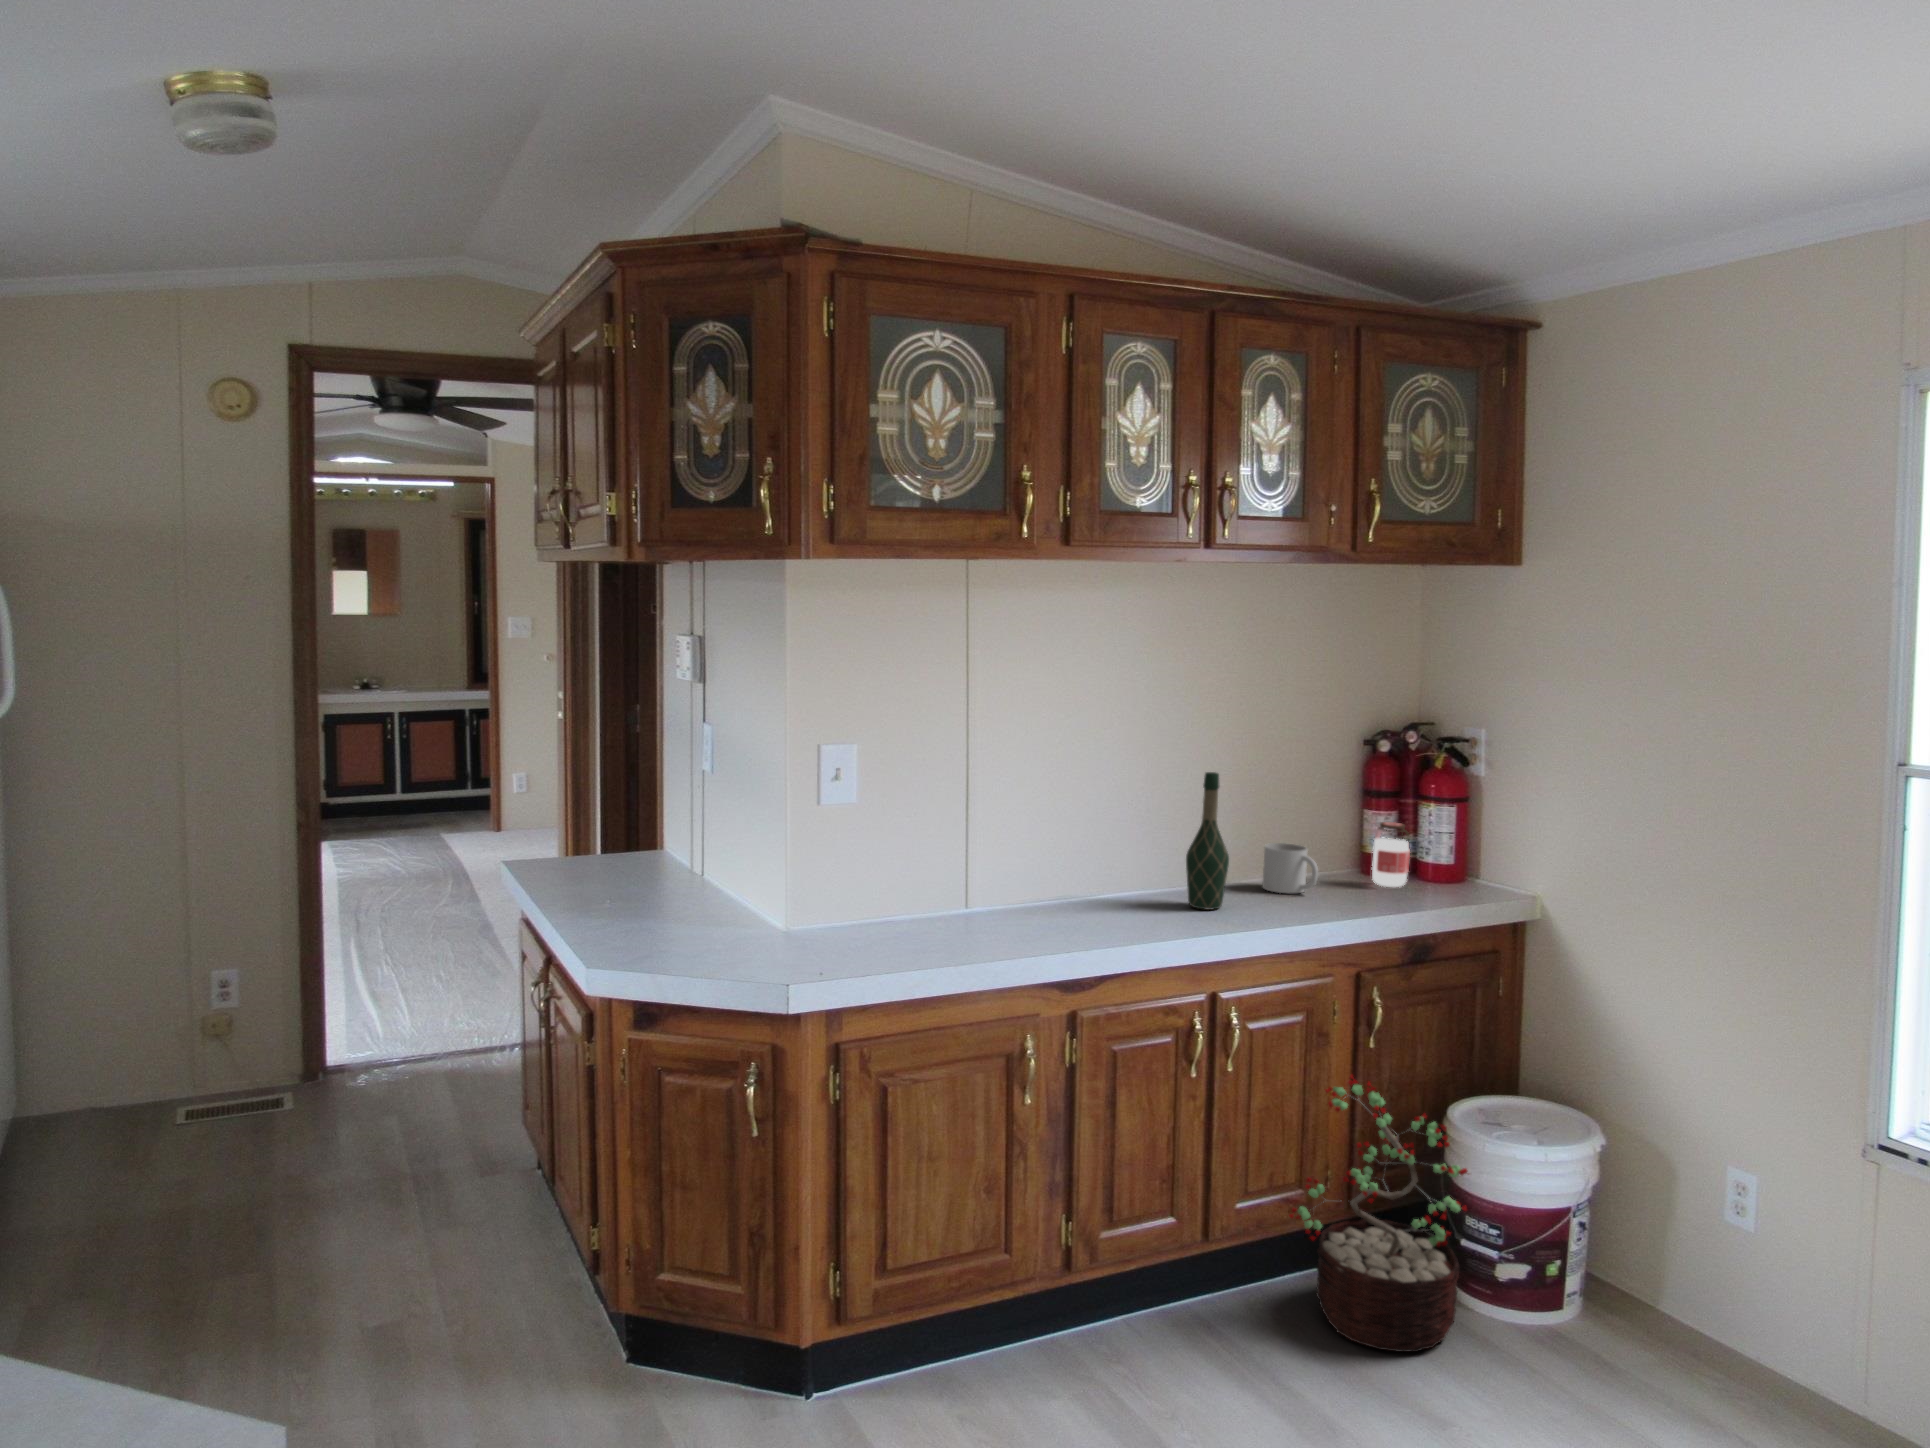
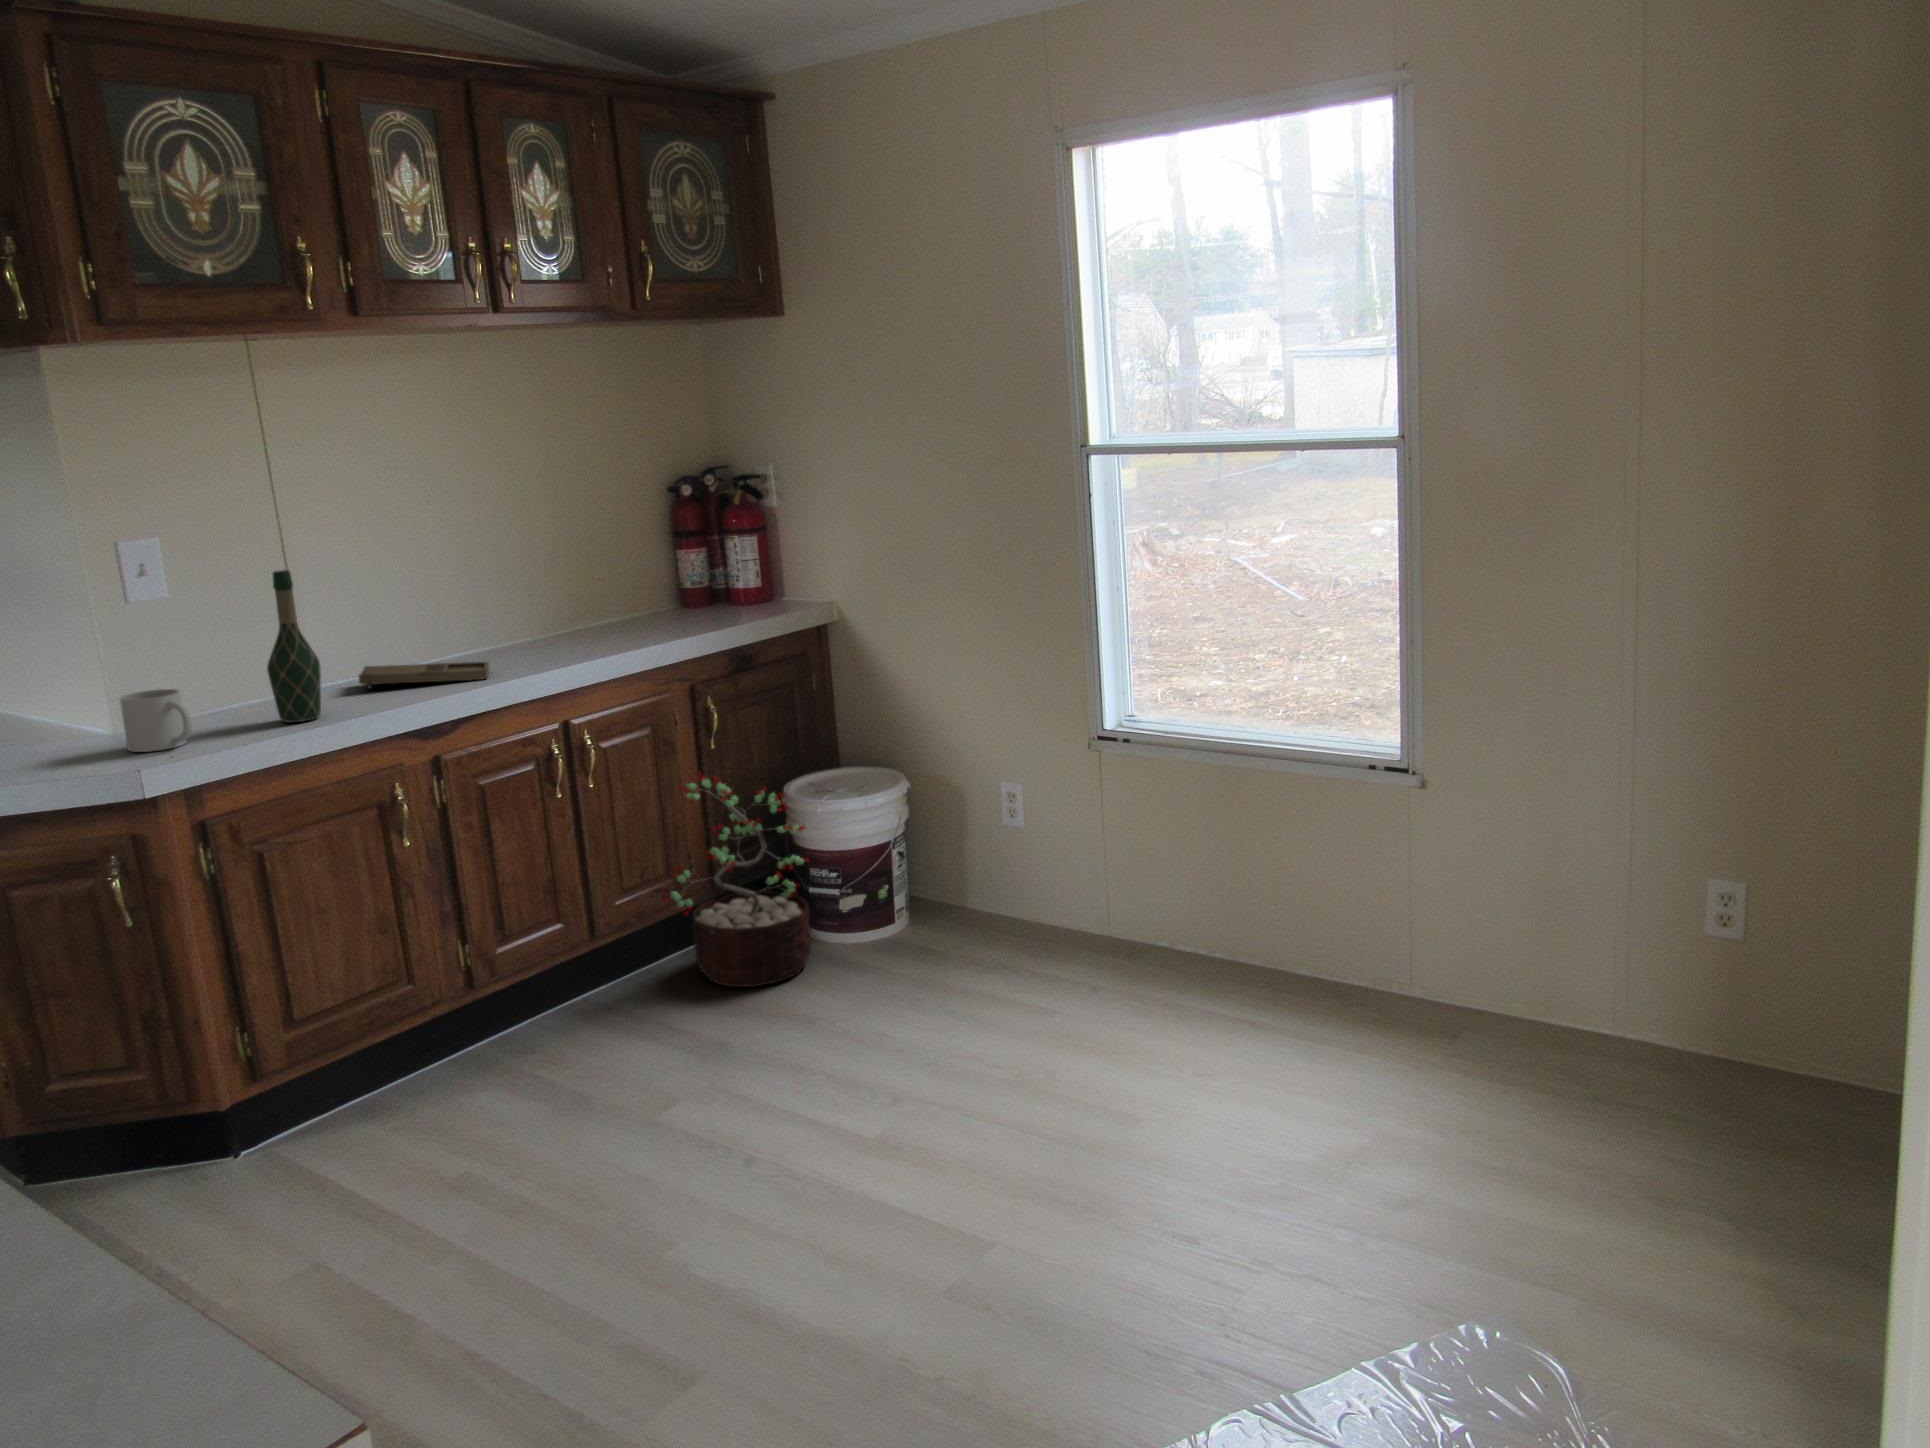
wine bottle: present [1186,772,1229,910] -> present [267,570,321,722]
jar: present [1372,822,1410,887] -> none [690,557,725,616]
mug: present [1263,843,1318,893] -> present [120,689,192,752]
tray: none [1013,895,1144,933] -> present [359,662,489,689]

